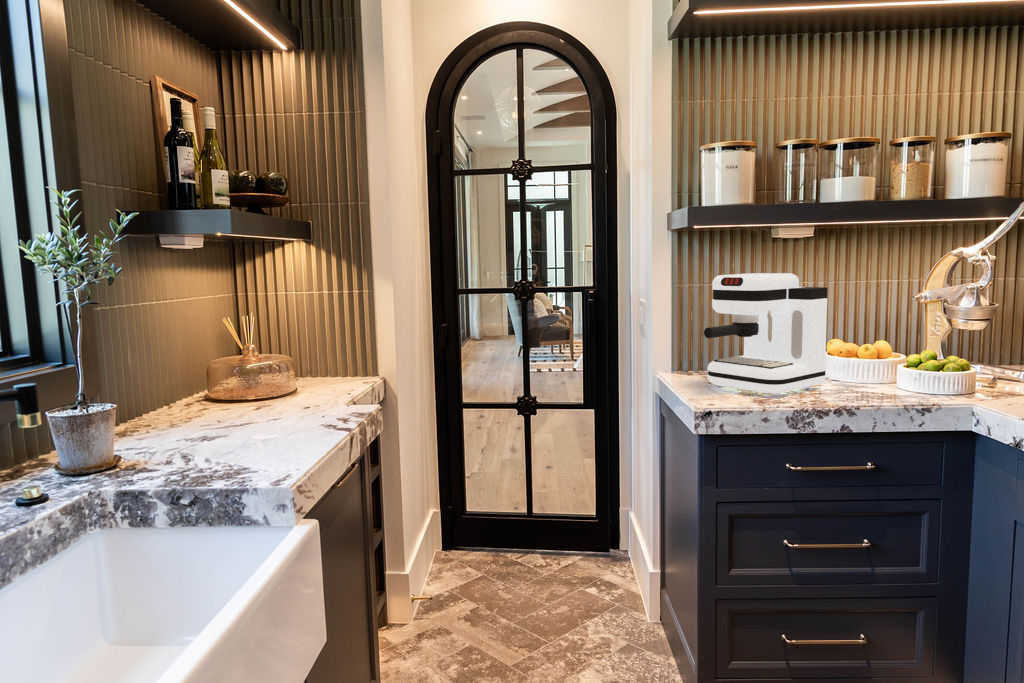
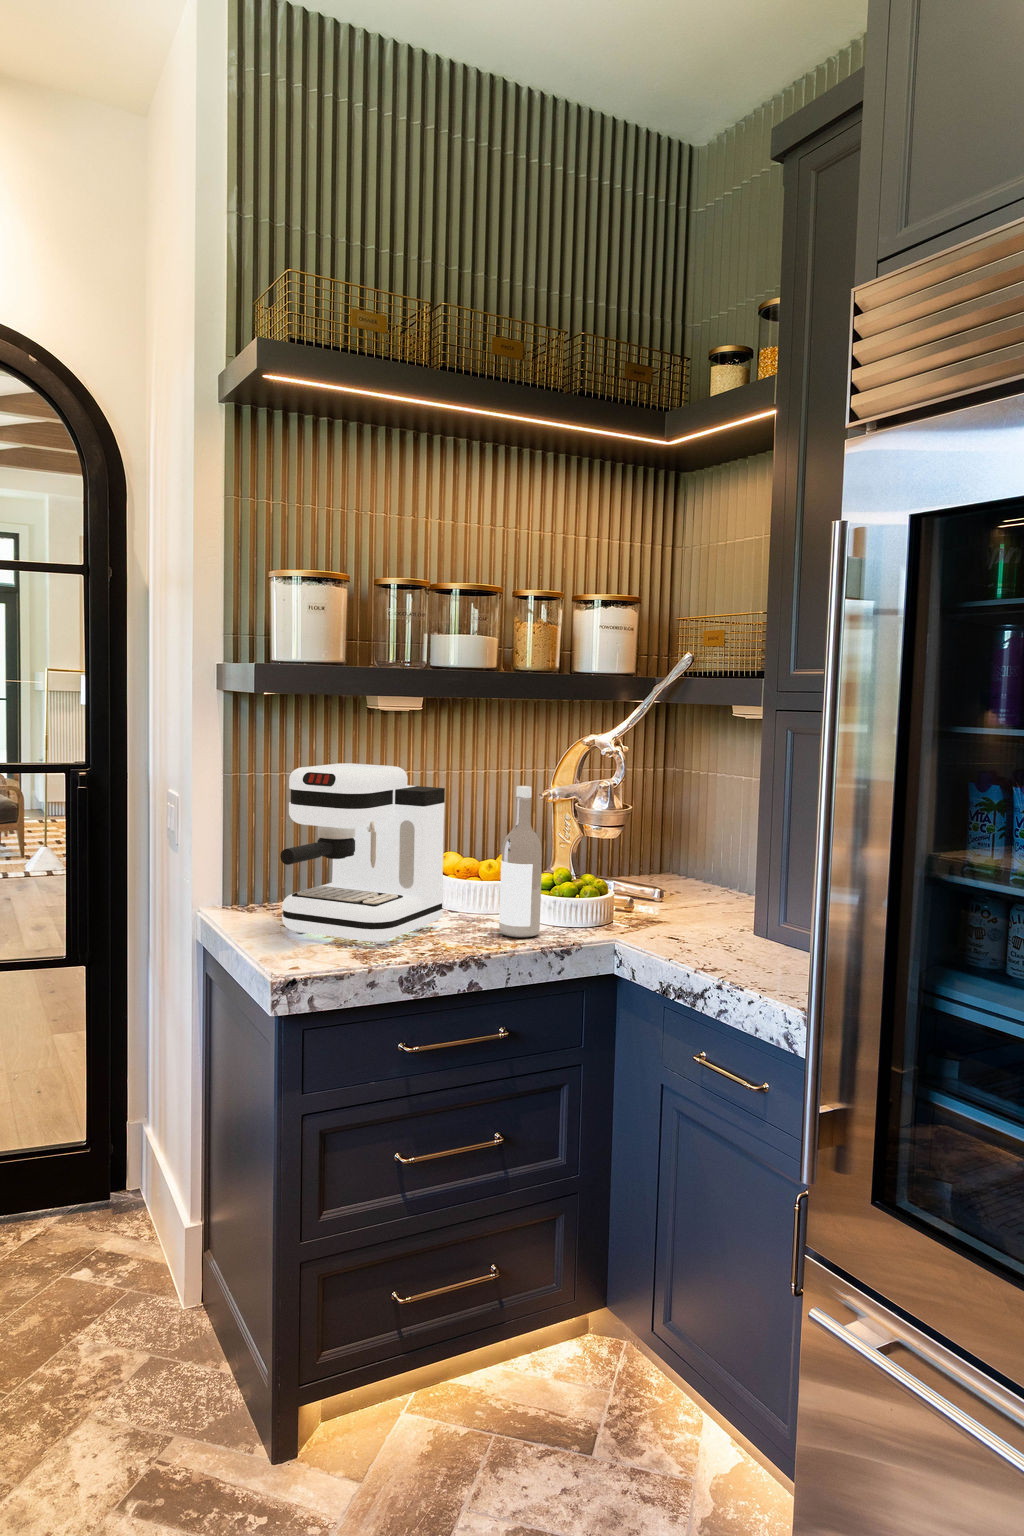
wine bottle: none [871,283,908,397] -> present [499,786,542,937]

